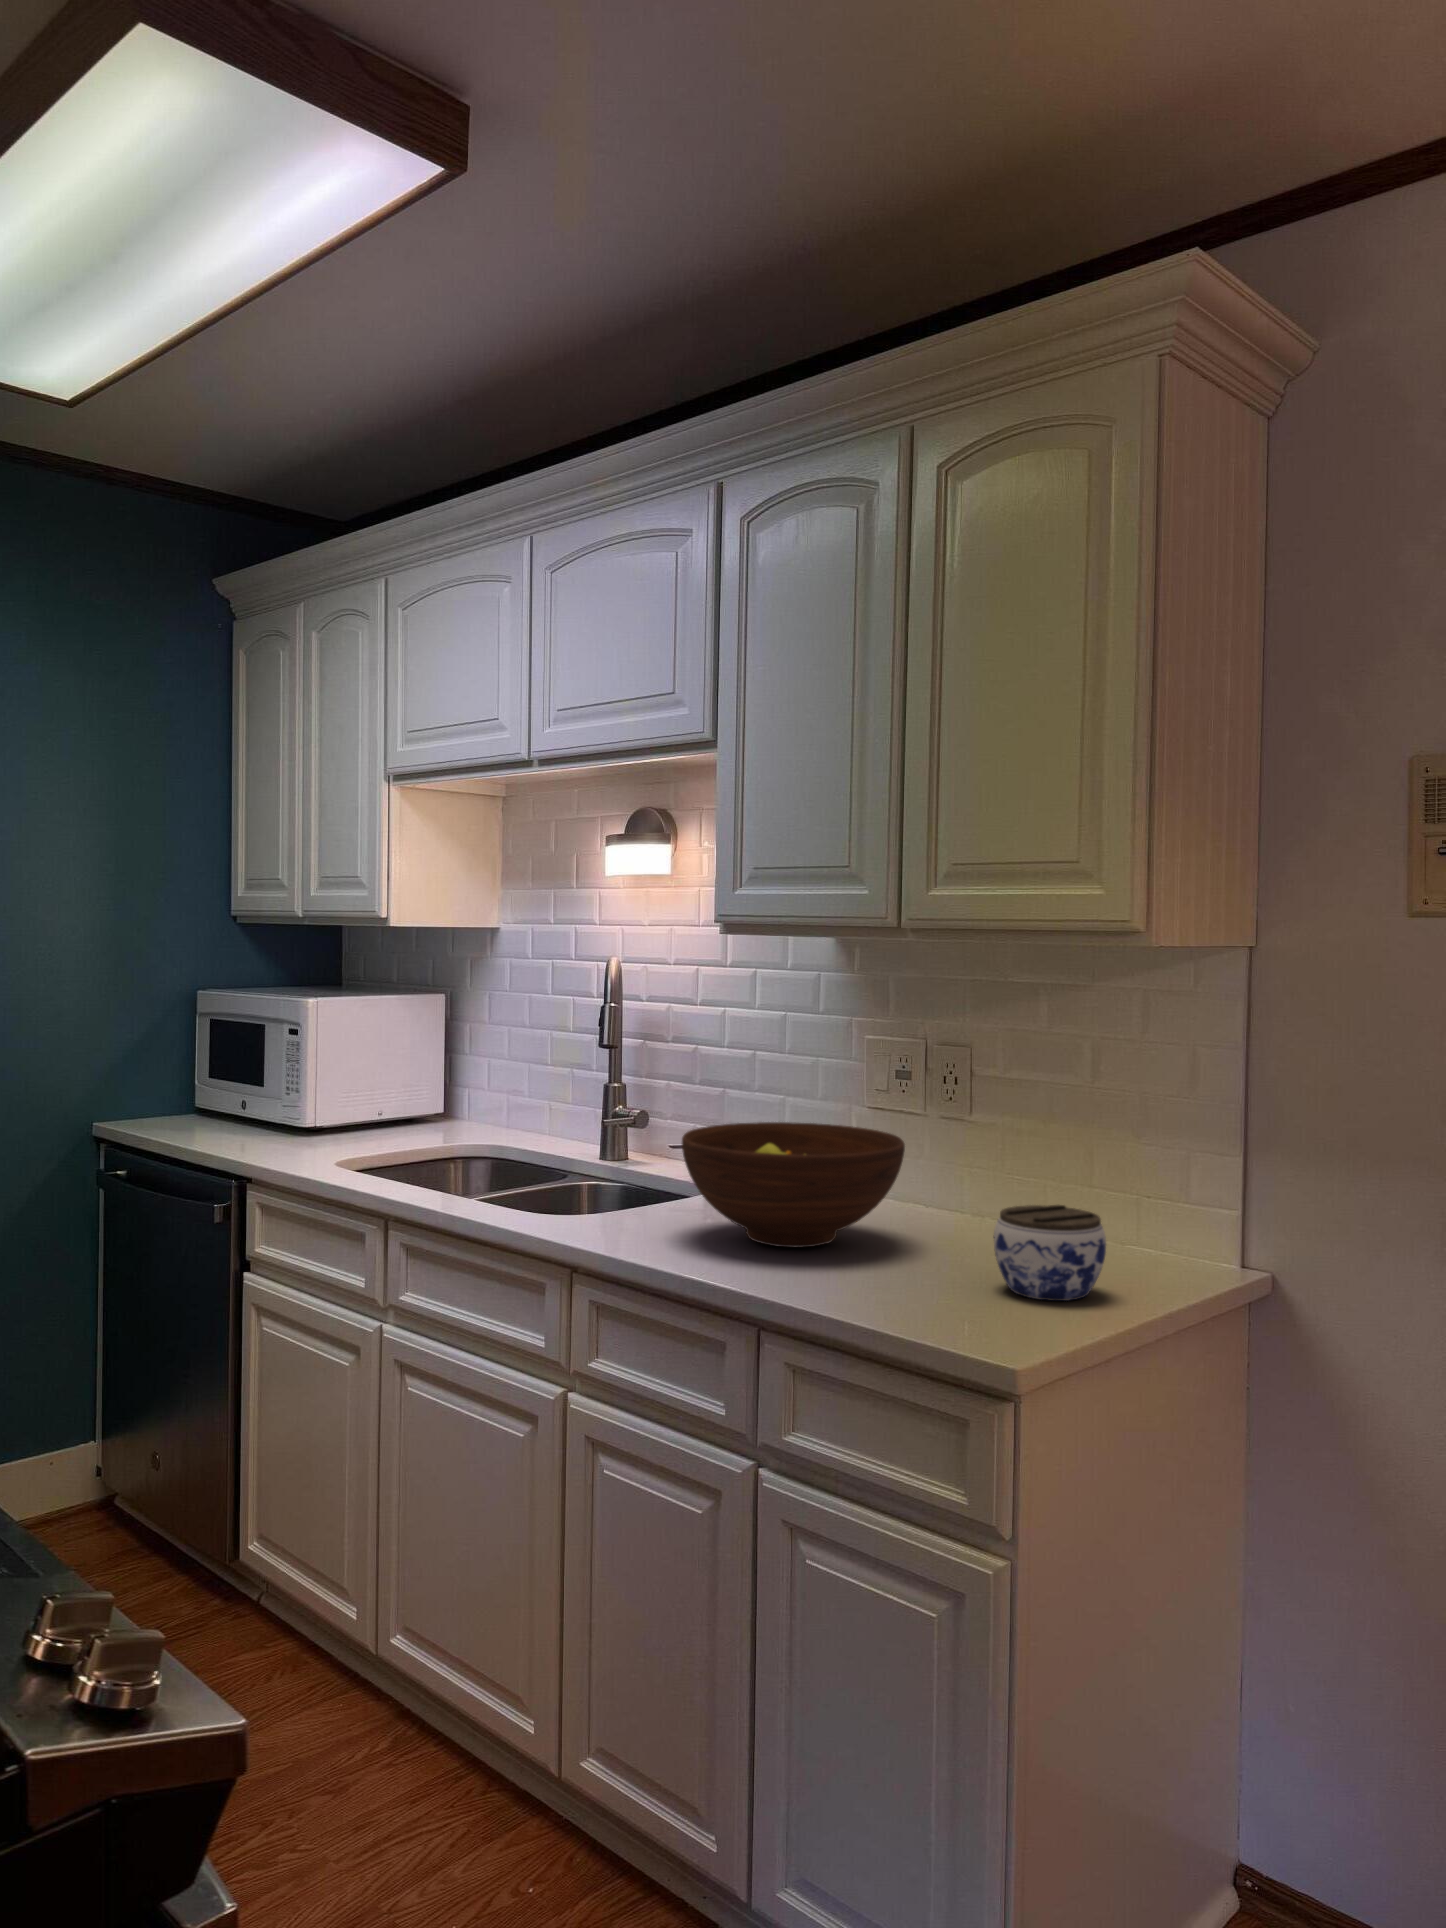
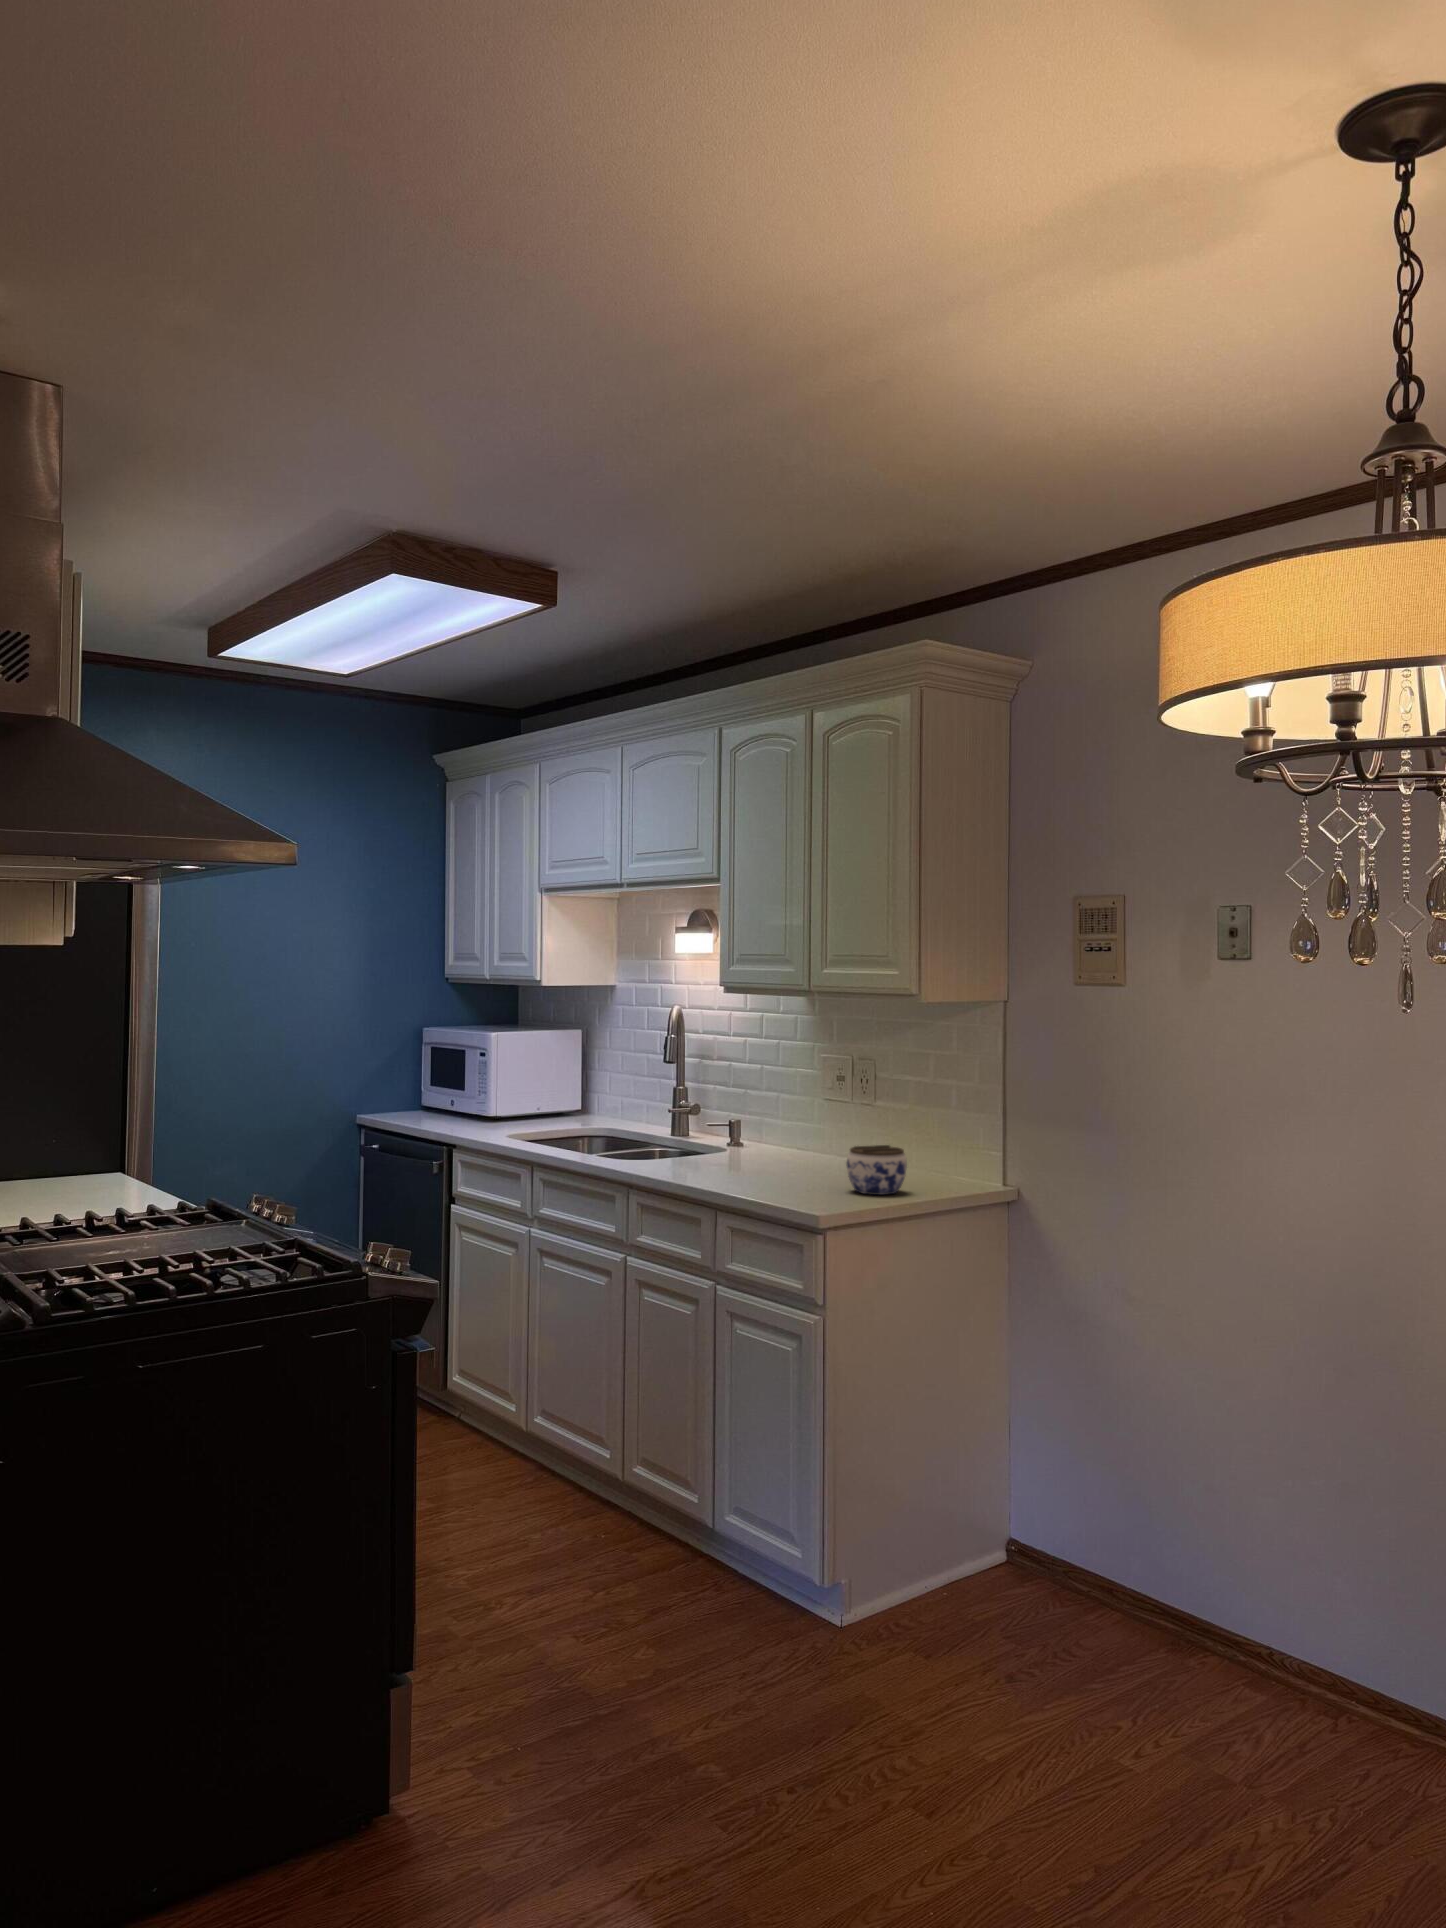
fruit bowl: present [682,1122,905,1248] -> none [692,1105,820,1174]

